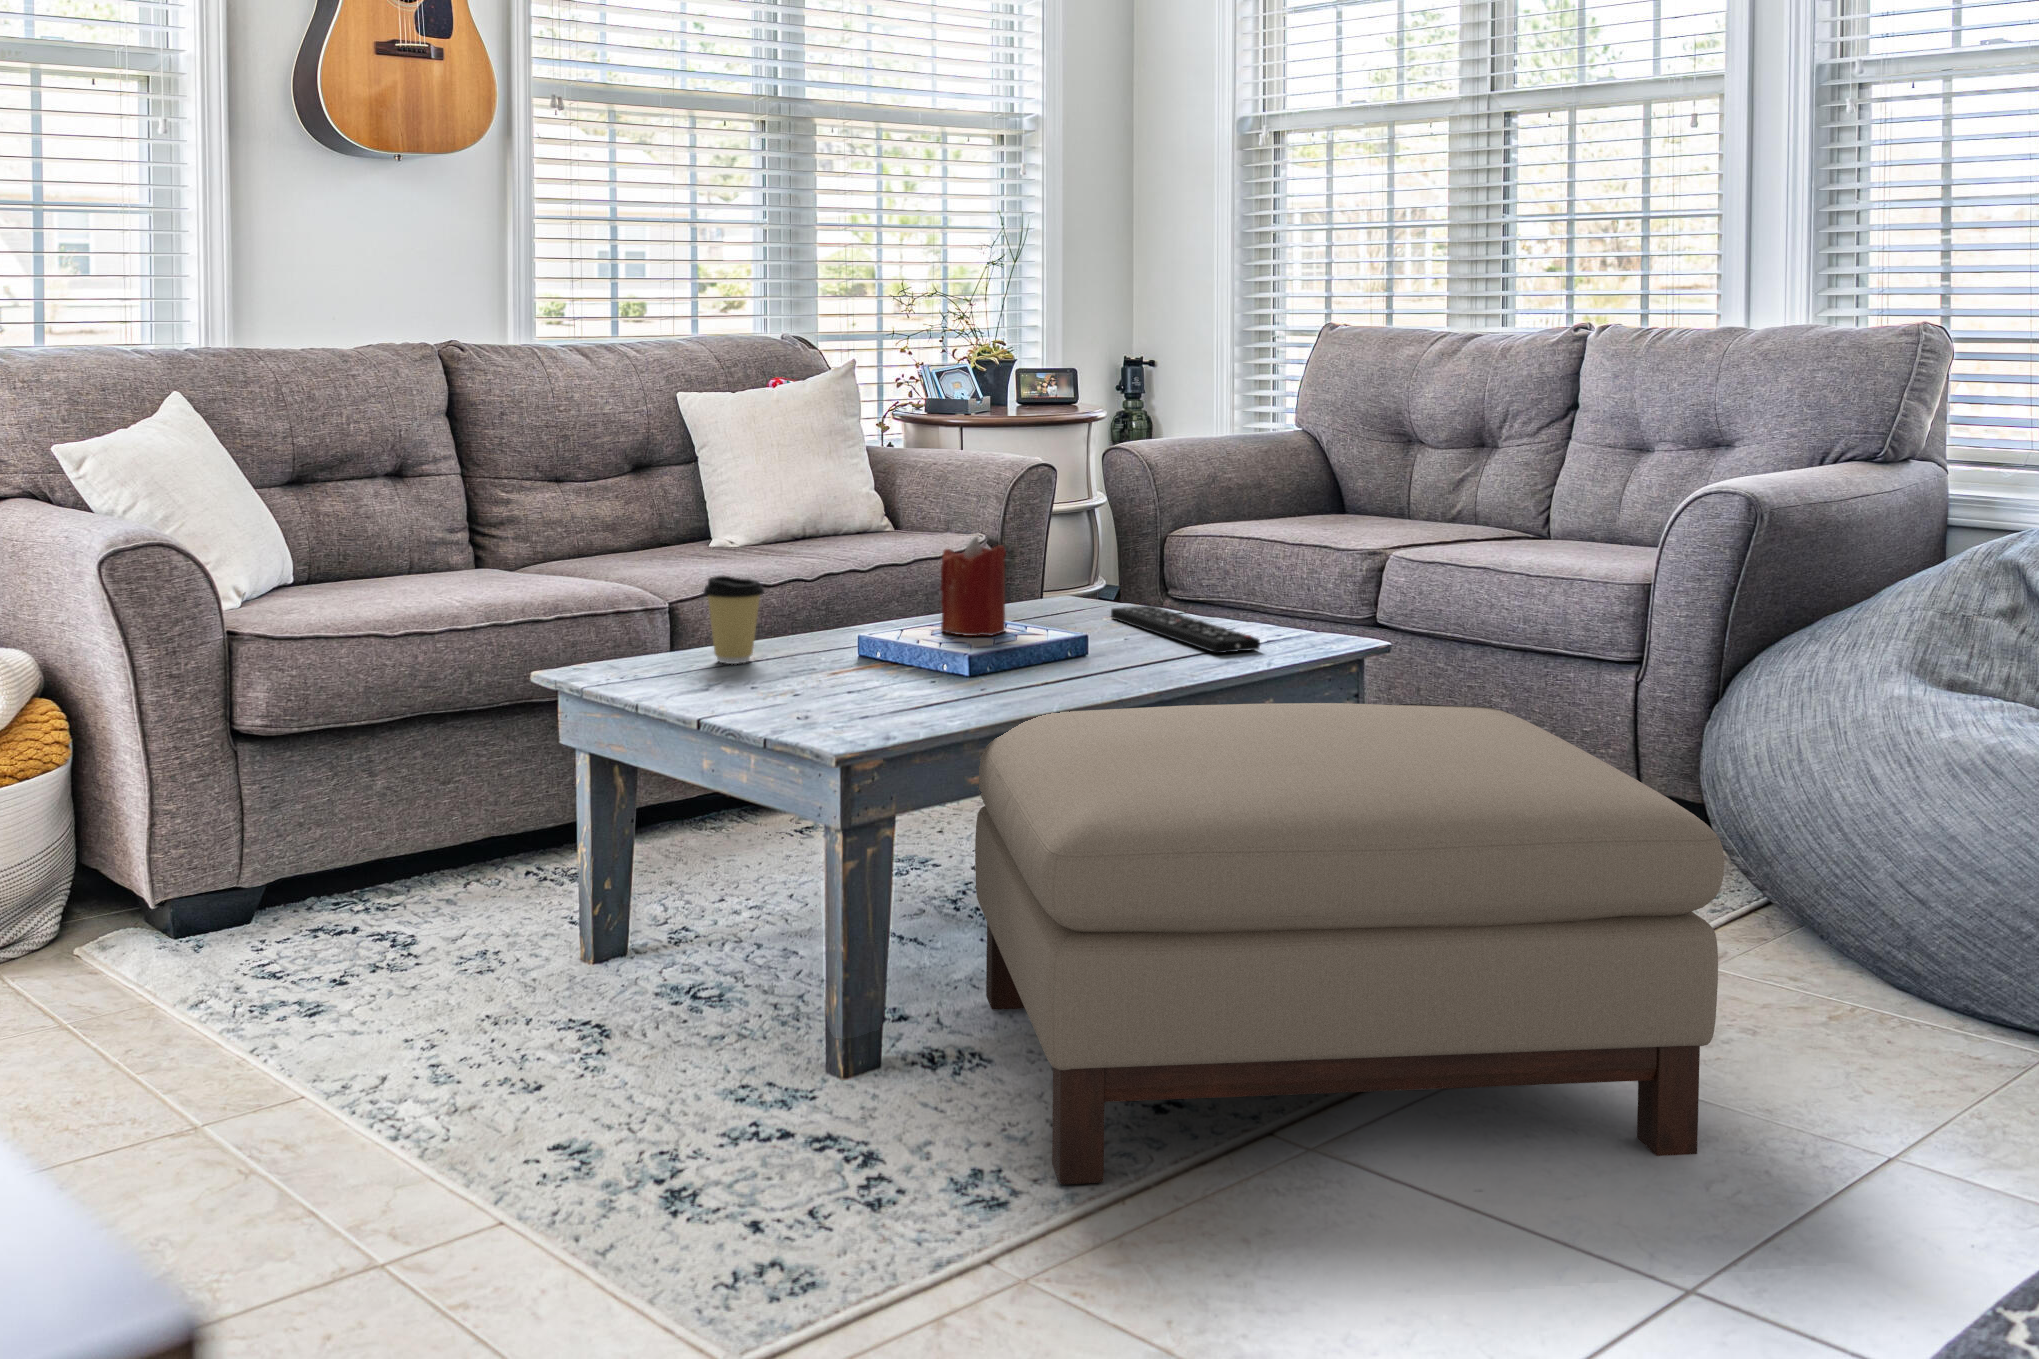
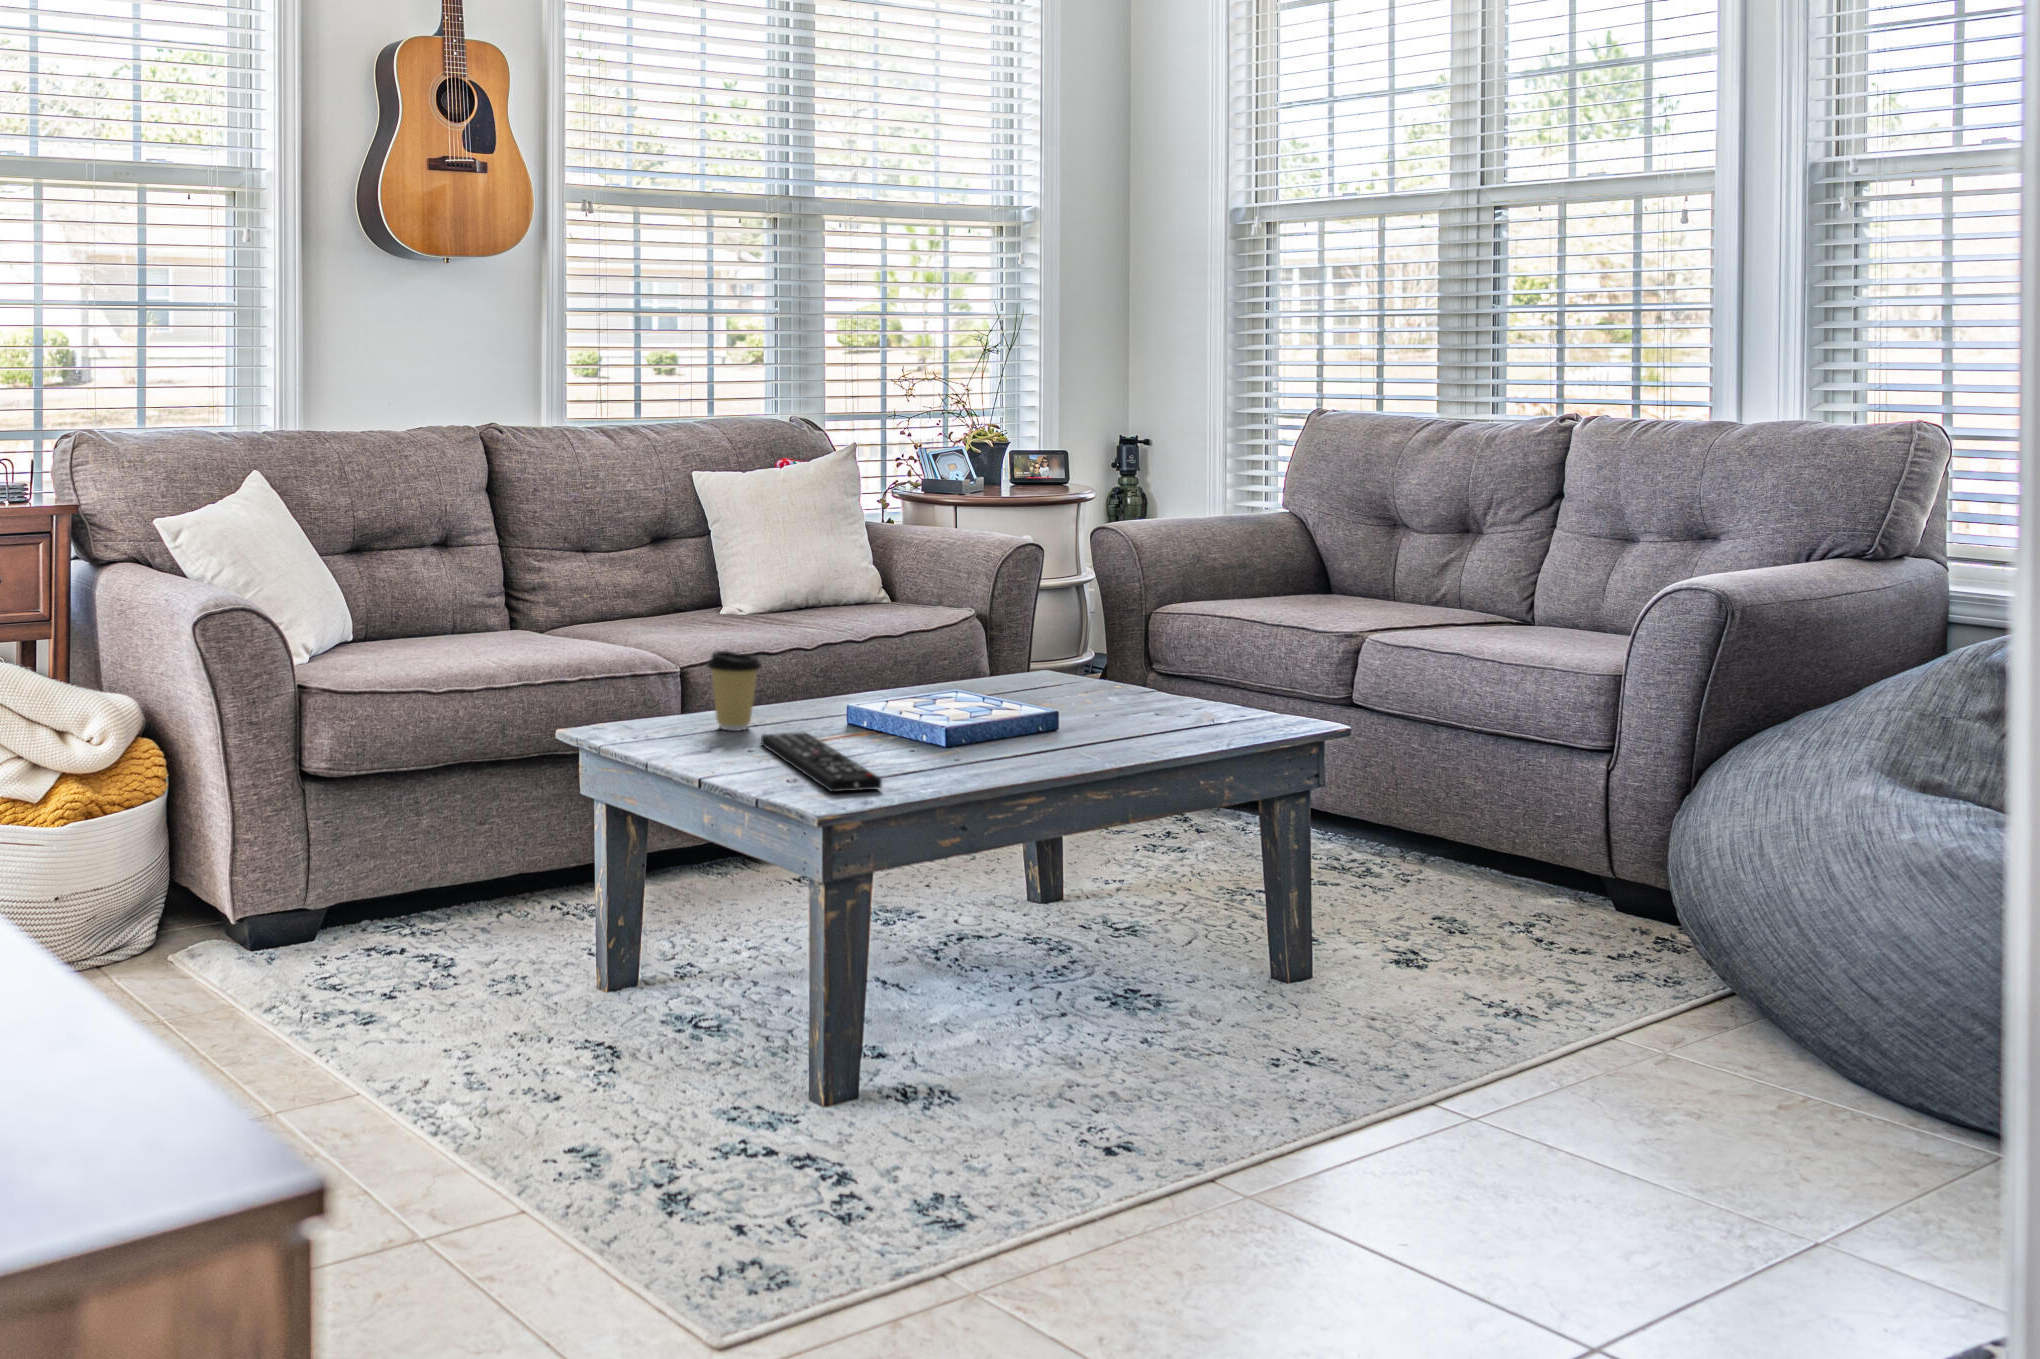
candle: present [940,537,1006,636] -> none [923,619,984,711]
remote control: present [1111,606,1260,653] -> present [761,732,882,792]
ottoman: present [975,703,1724,1185] -> none [945,787,1646,1229]

